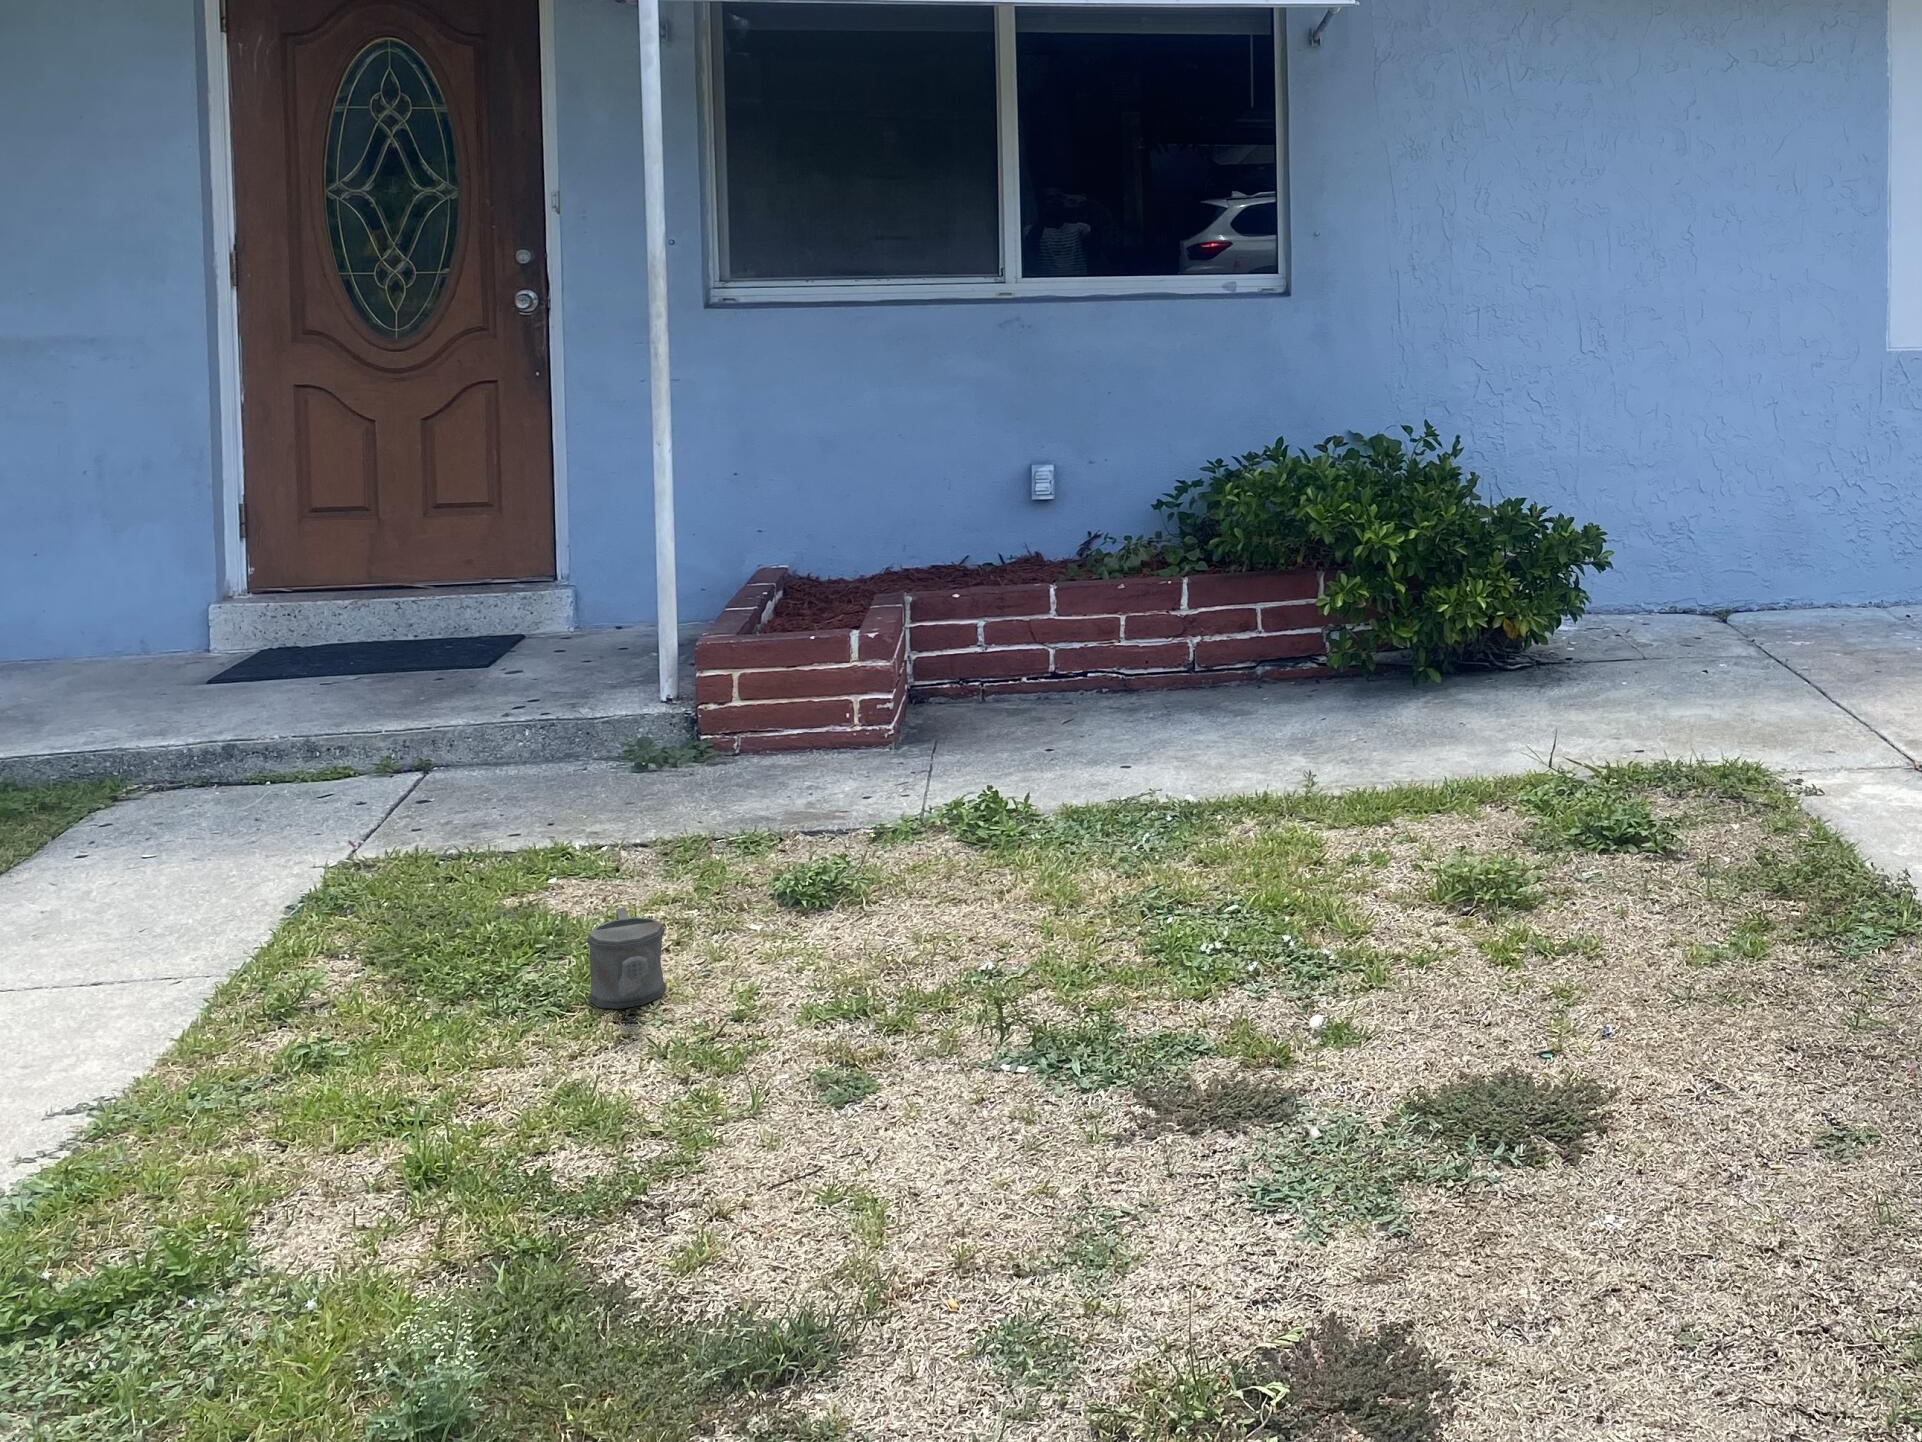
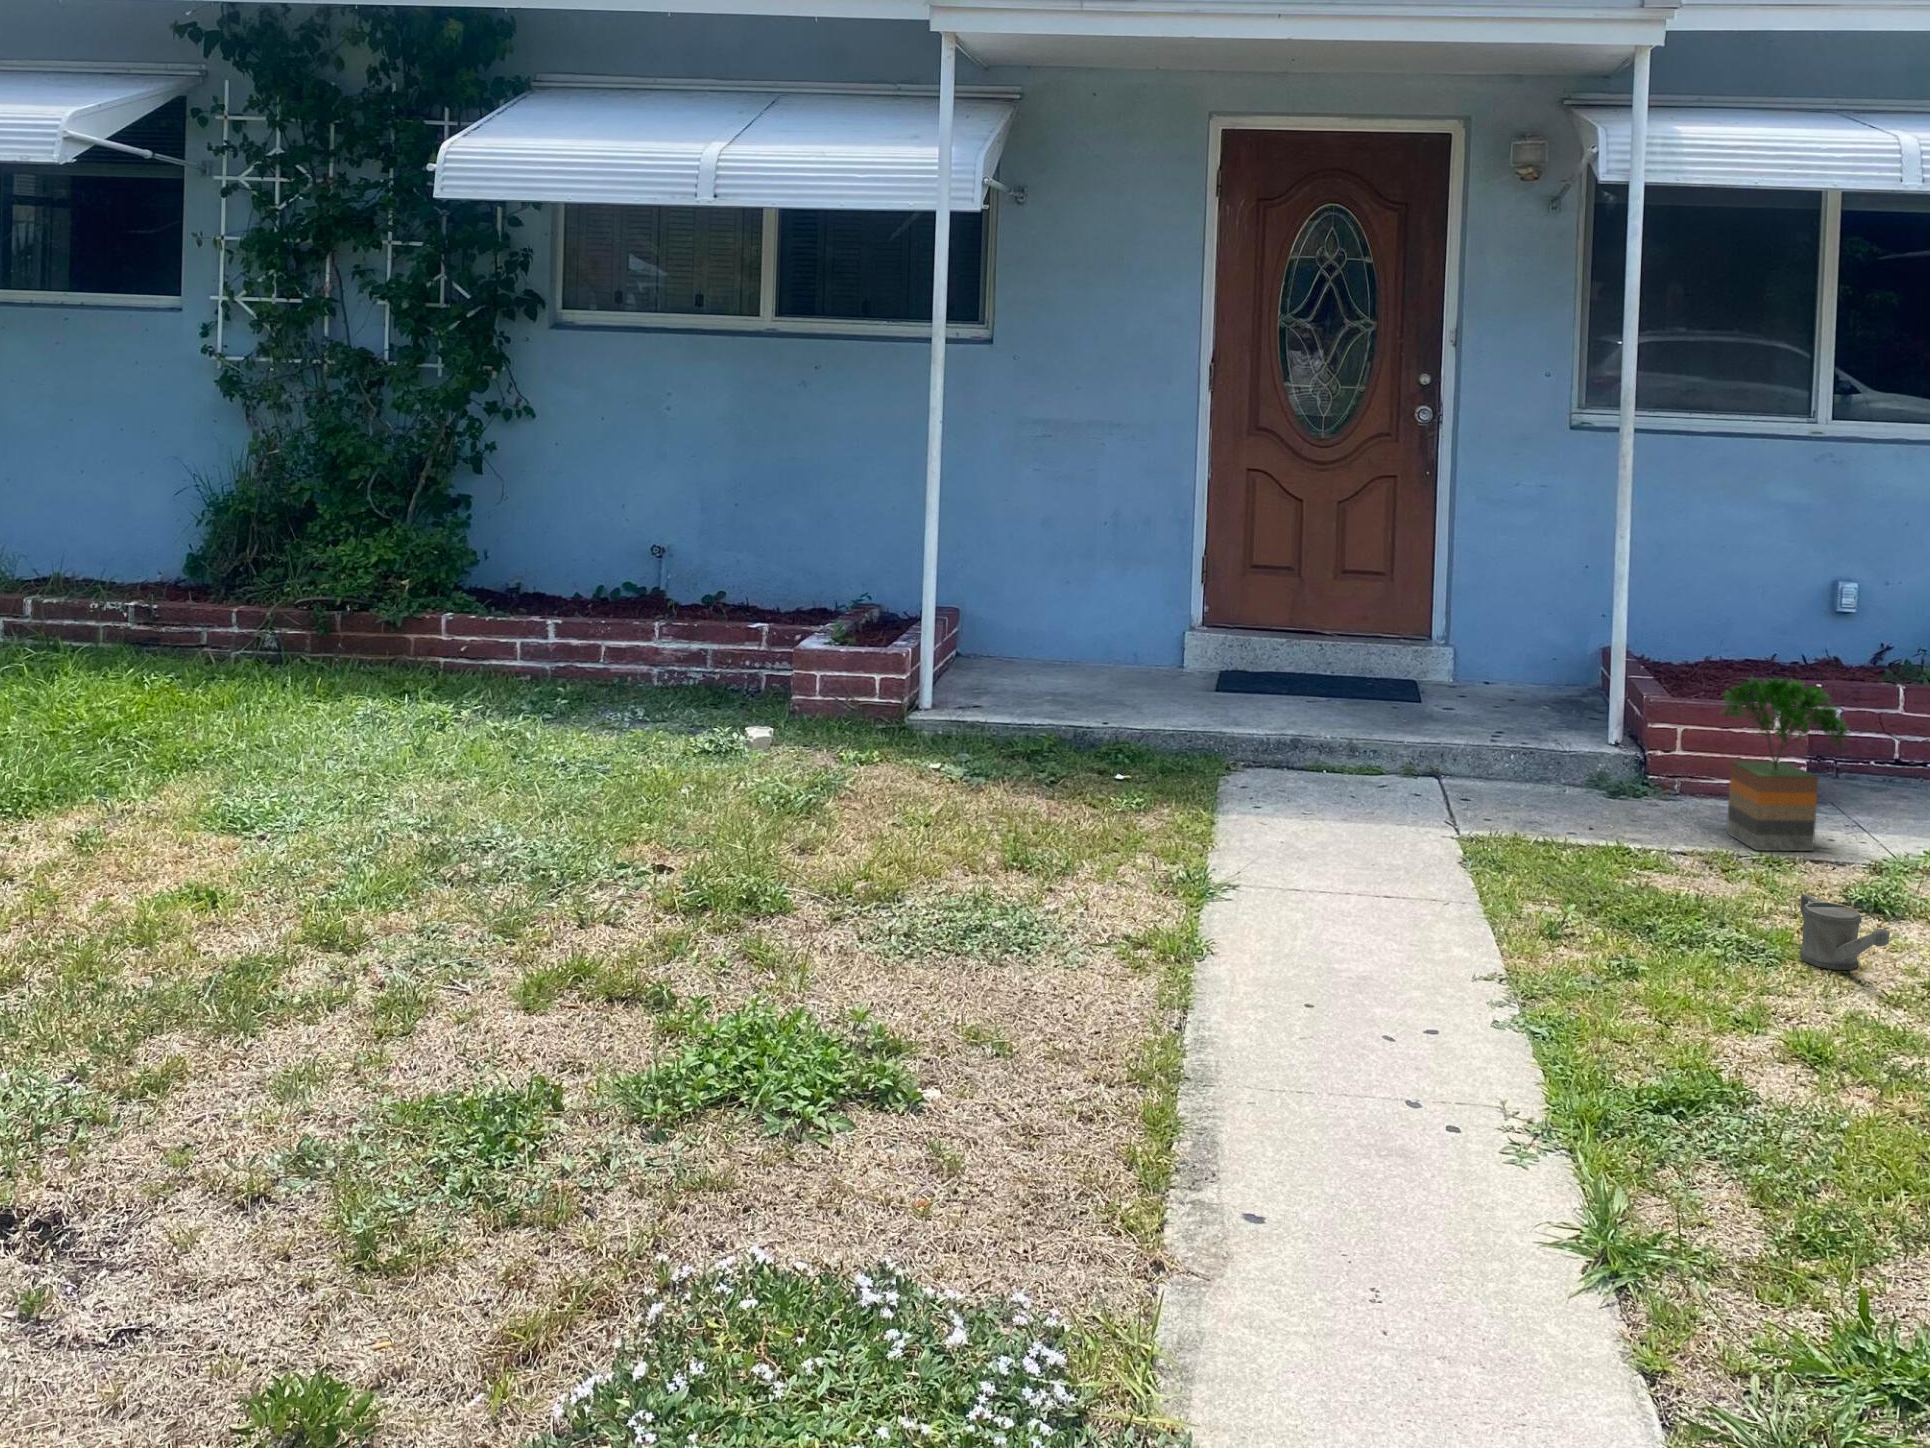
potted tree: none [692,604,845,828] -> present [1722,677,1848,851]

